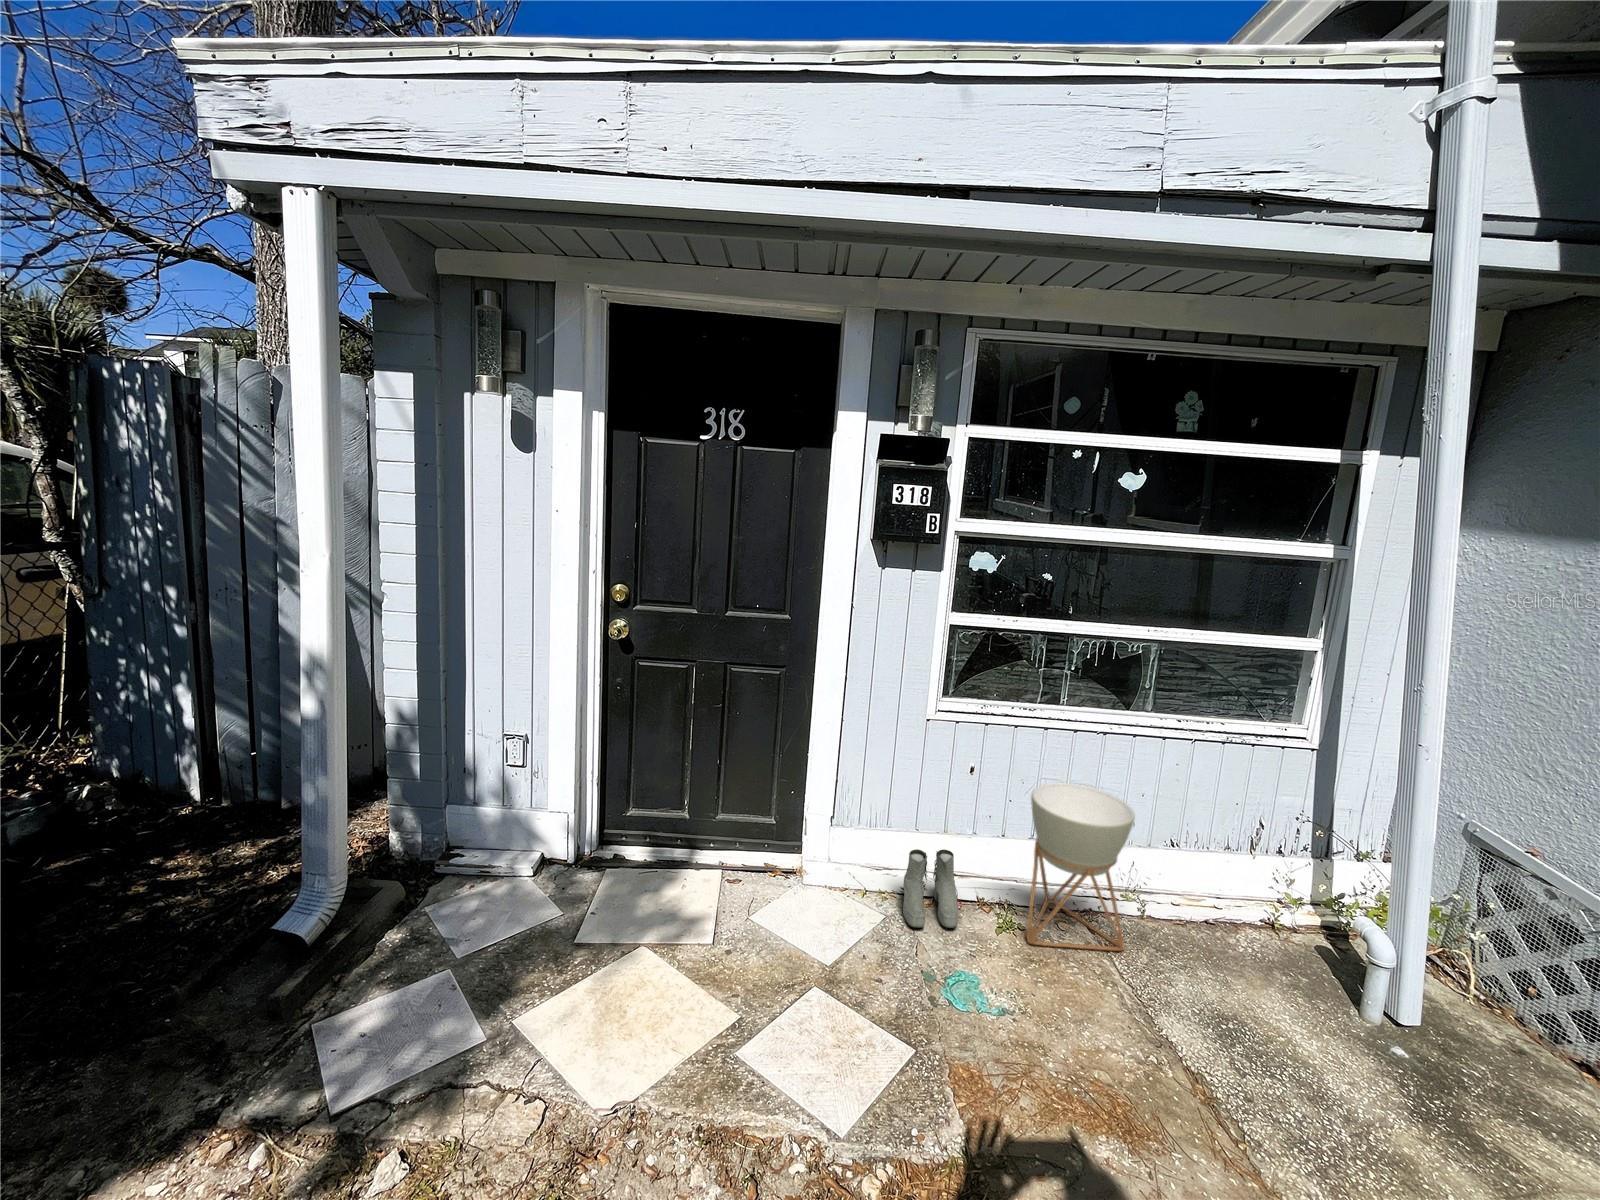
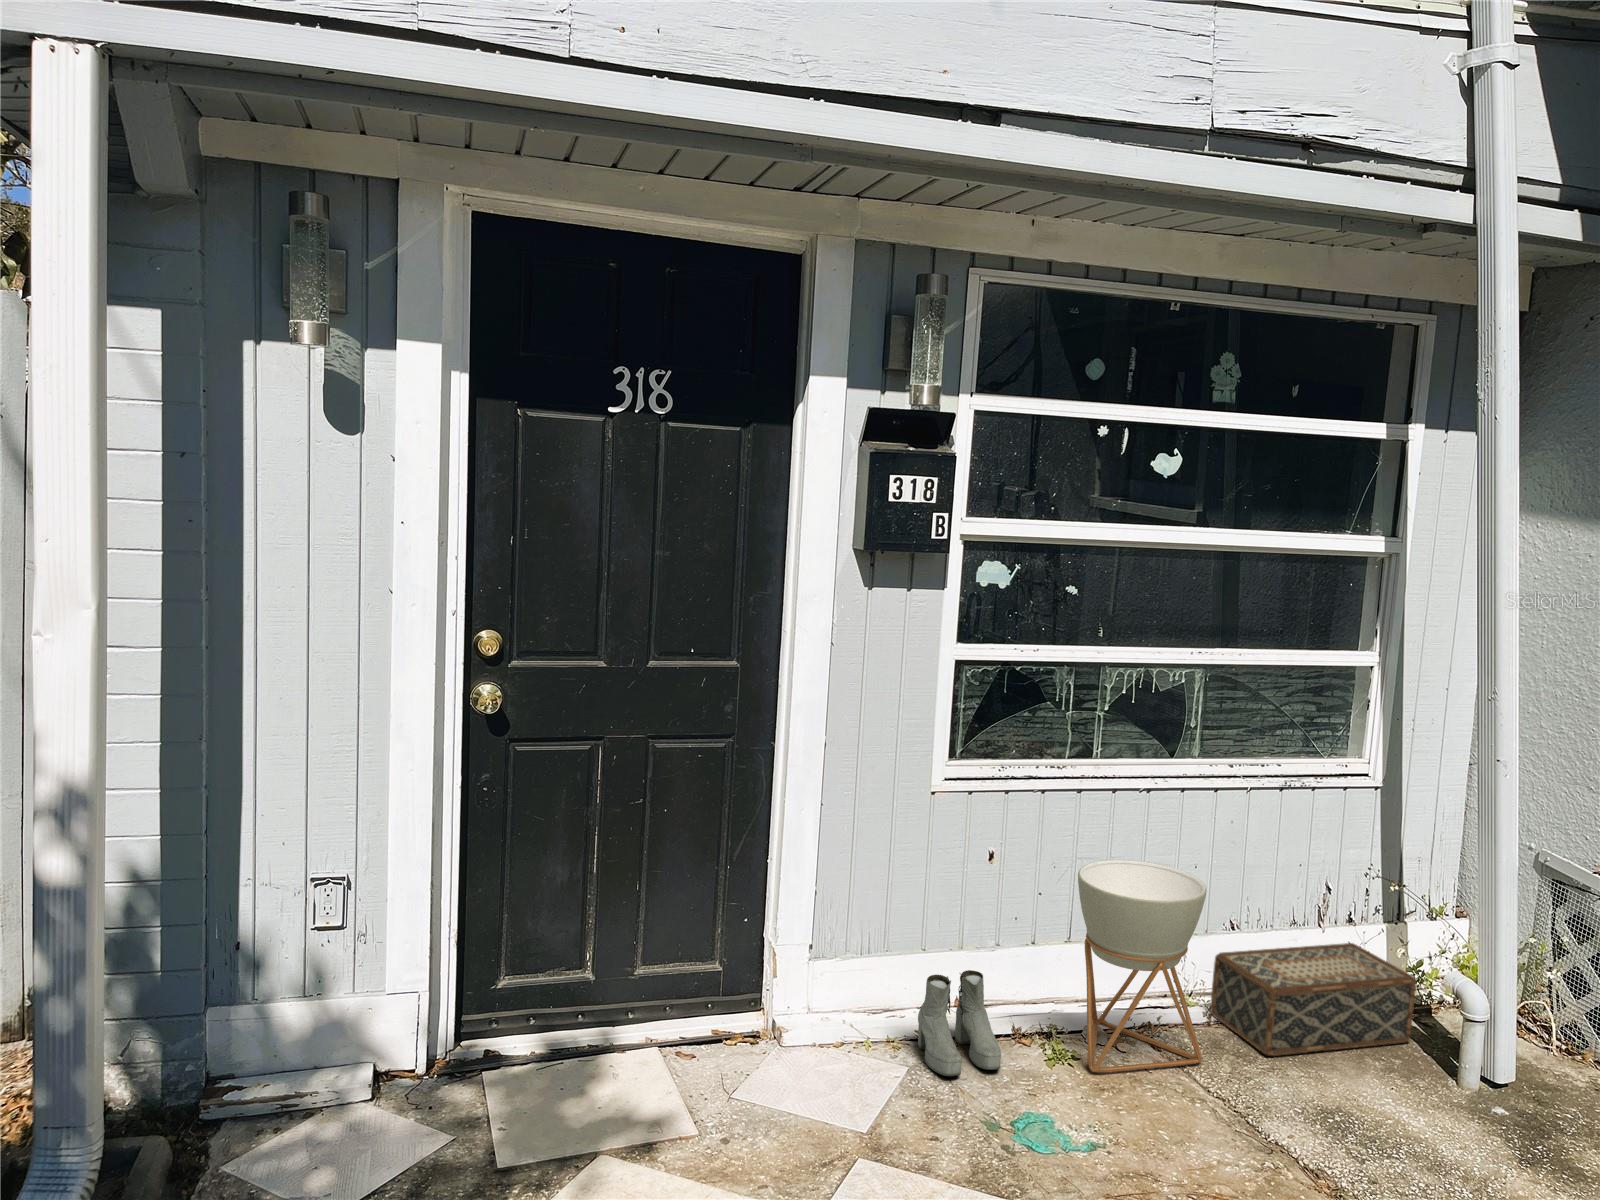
woven basket: none [1147,863,1331,964] -> present [1210,943,1416,1056]

